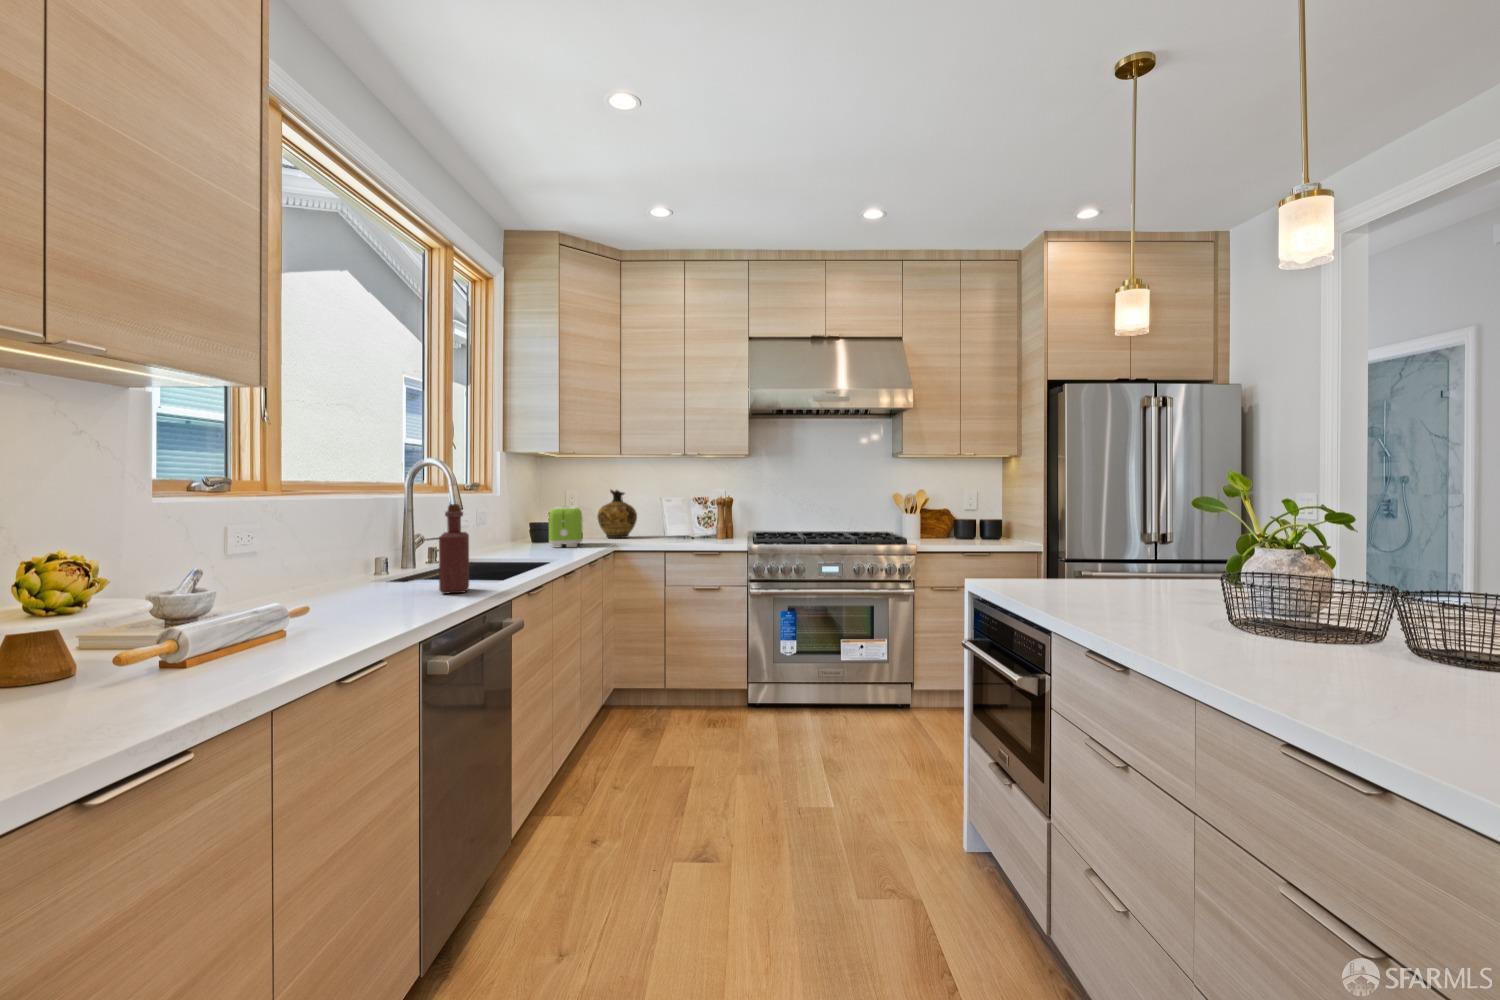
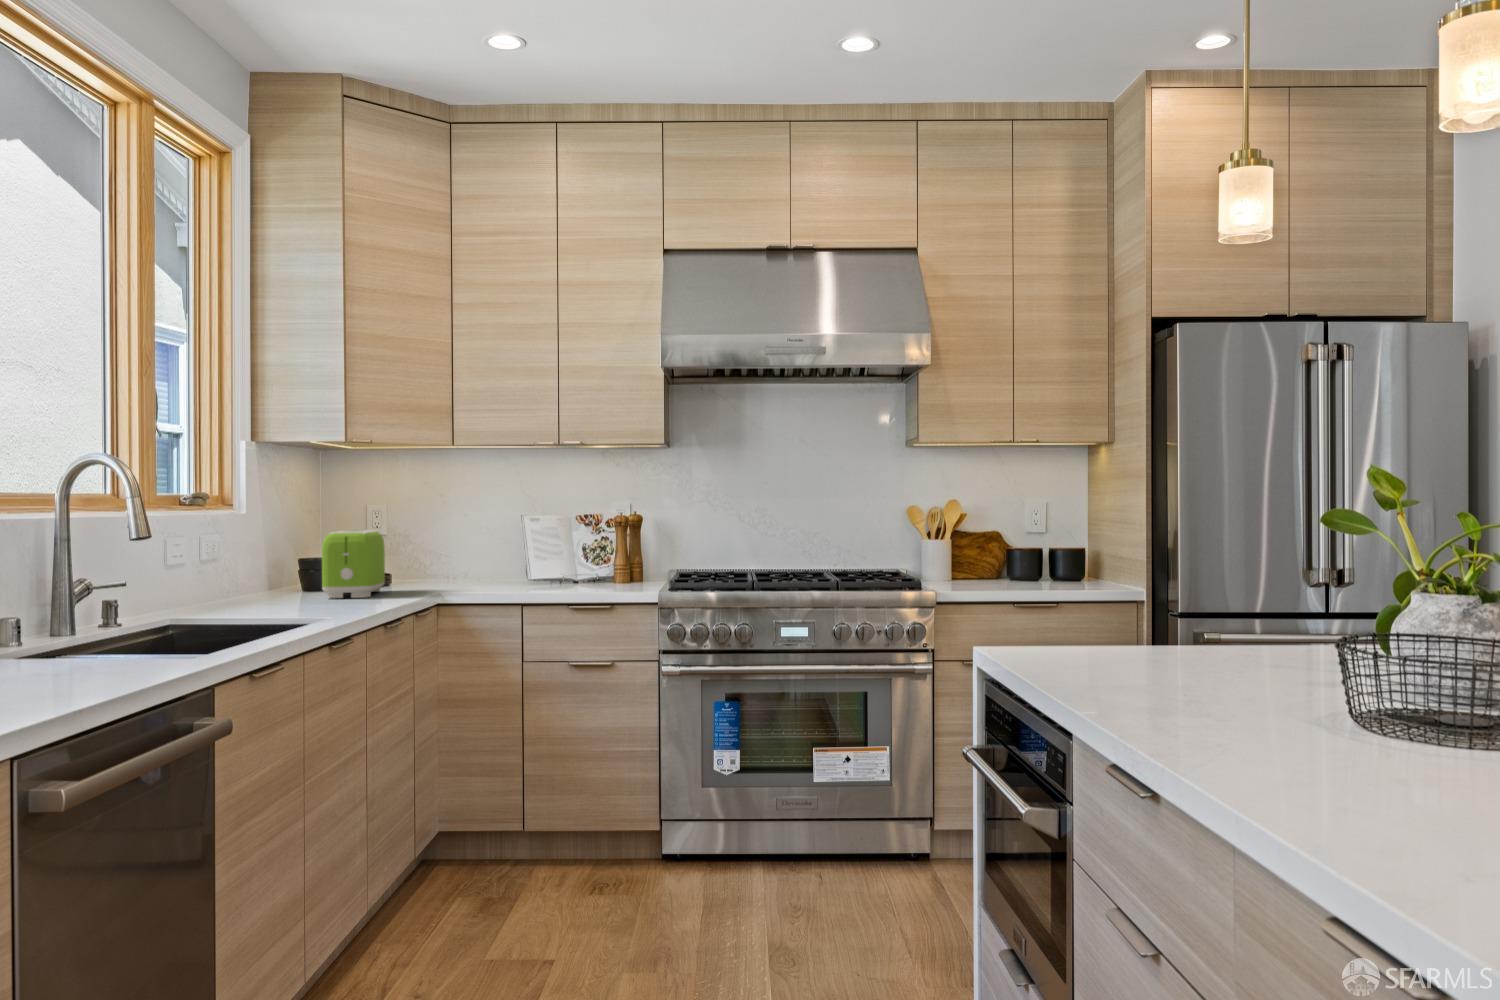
ceramic jug: present [597,490,637,538] -> none [419,502,486,582]
bottle: present [439,504,469,594] -> none [44,526,108,680]

